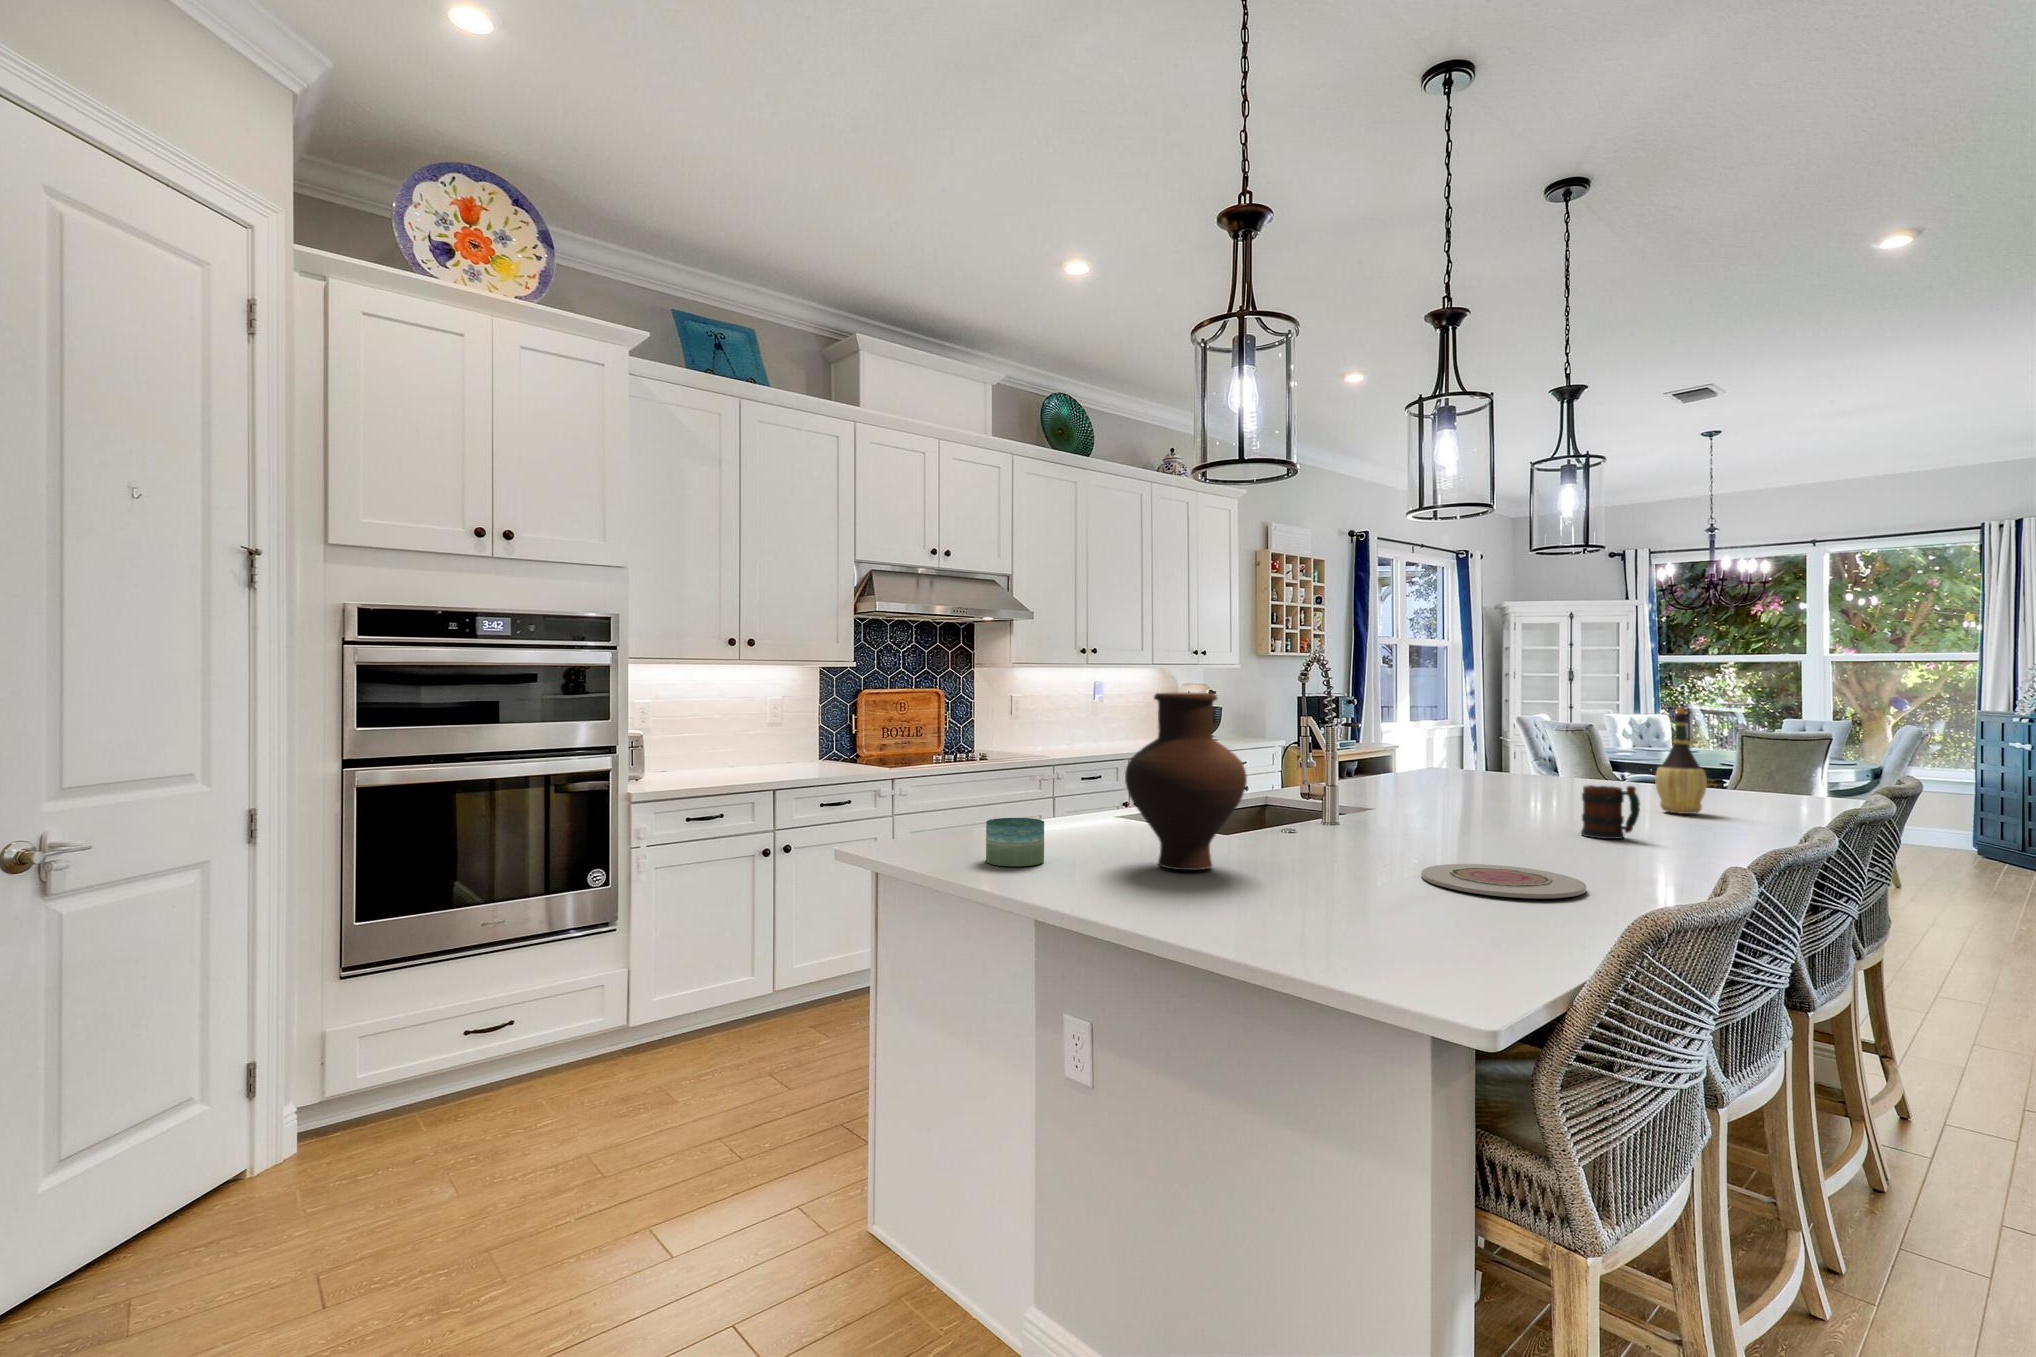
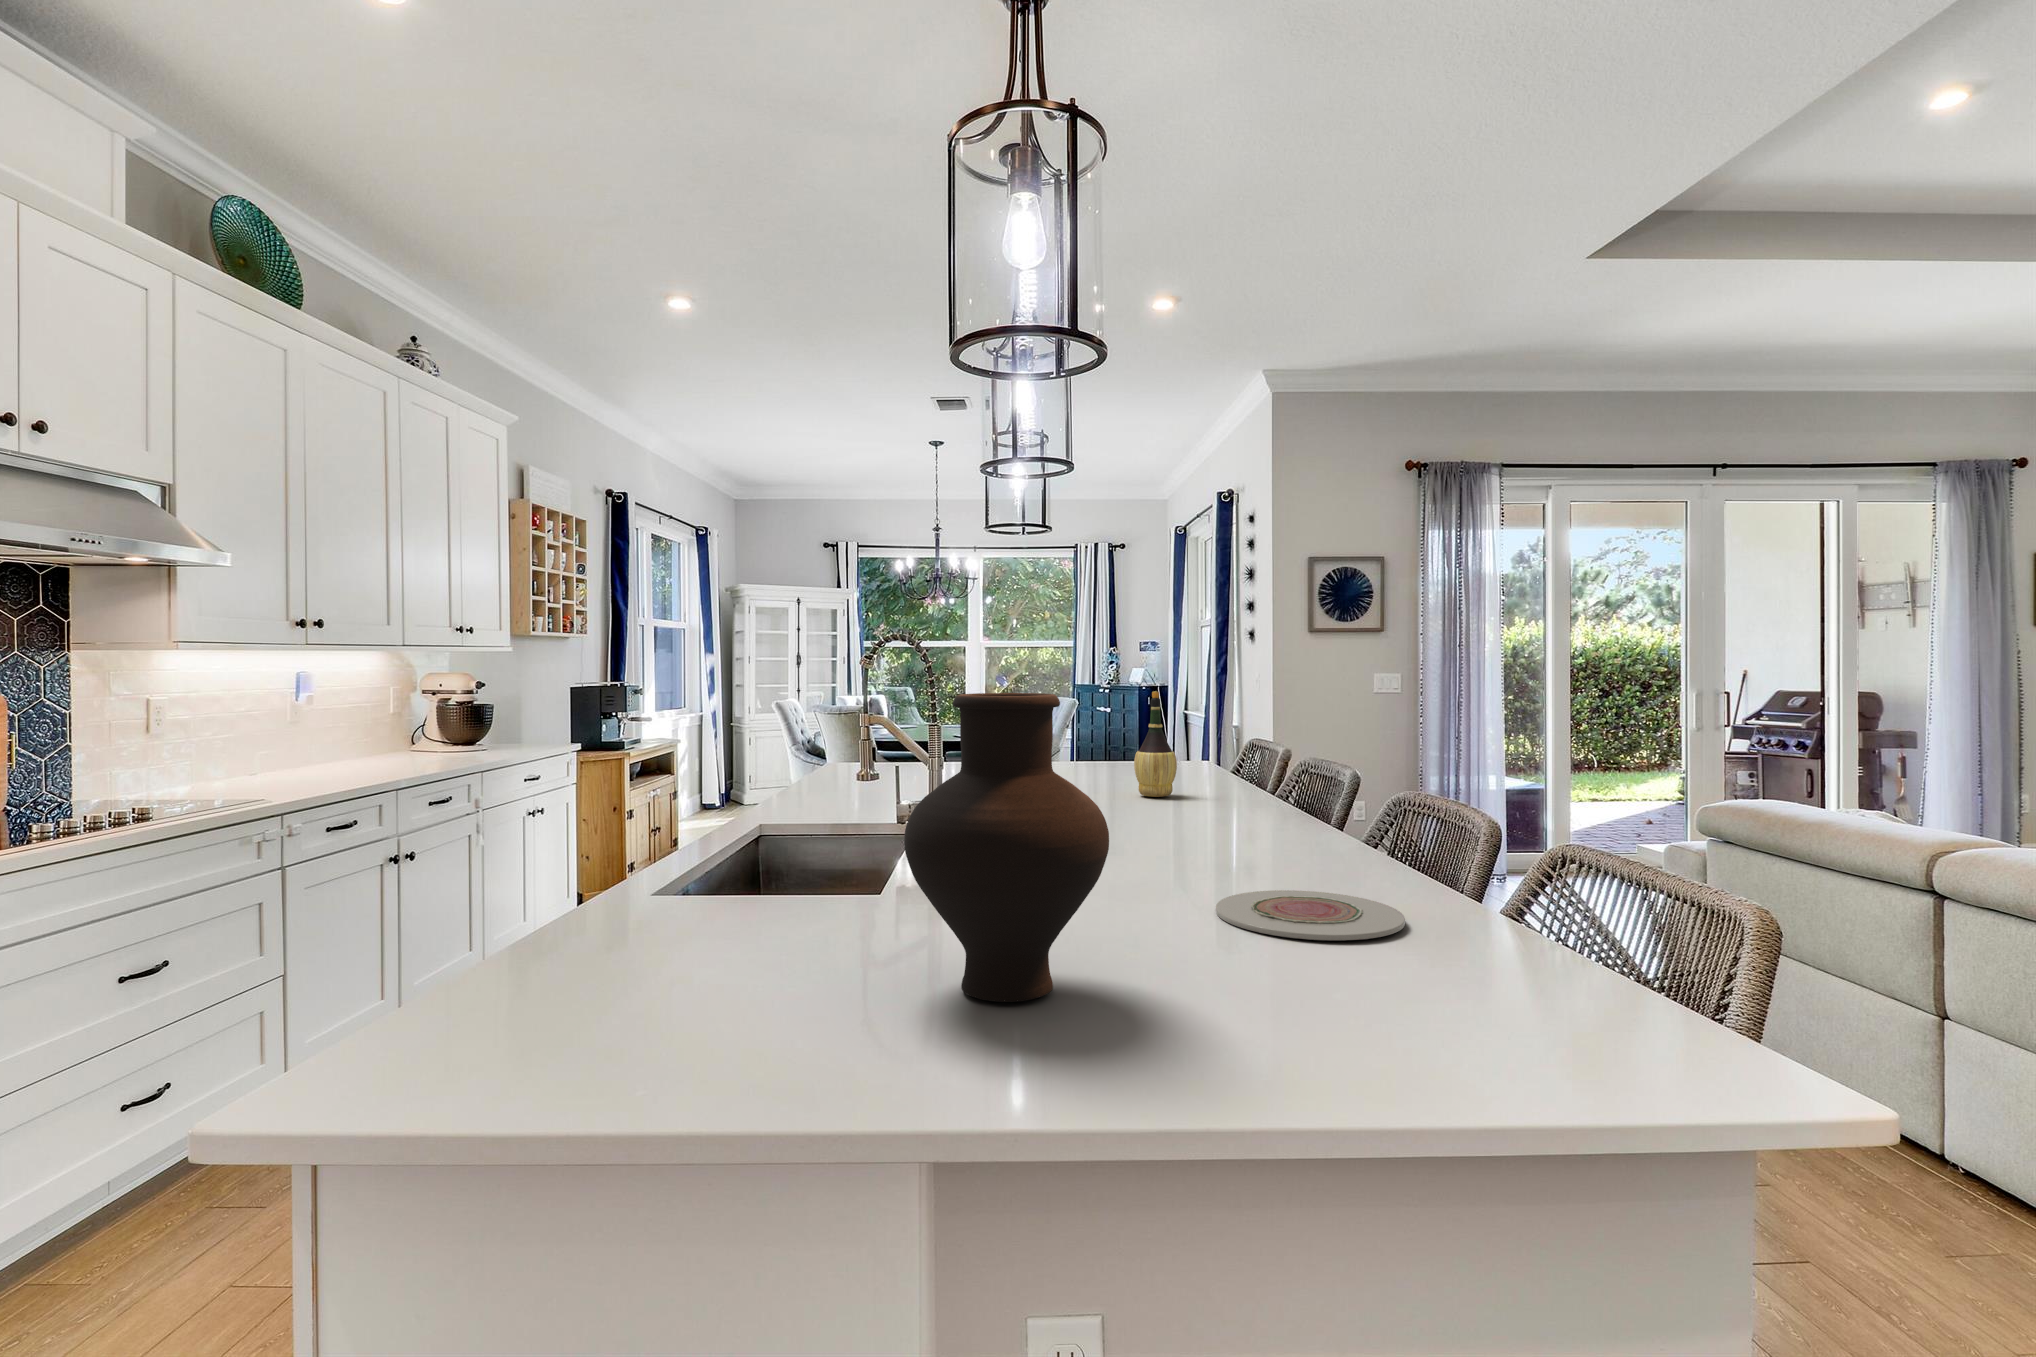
mug: present [1581,785,1640,839] -> none [1168,777,1227,836]
candle: present [986,818,1044,866] -> none [670,963,798,1092]

